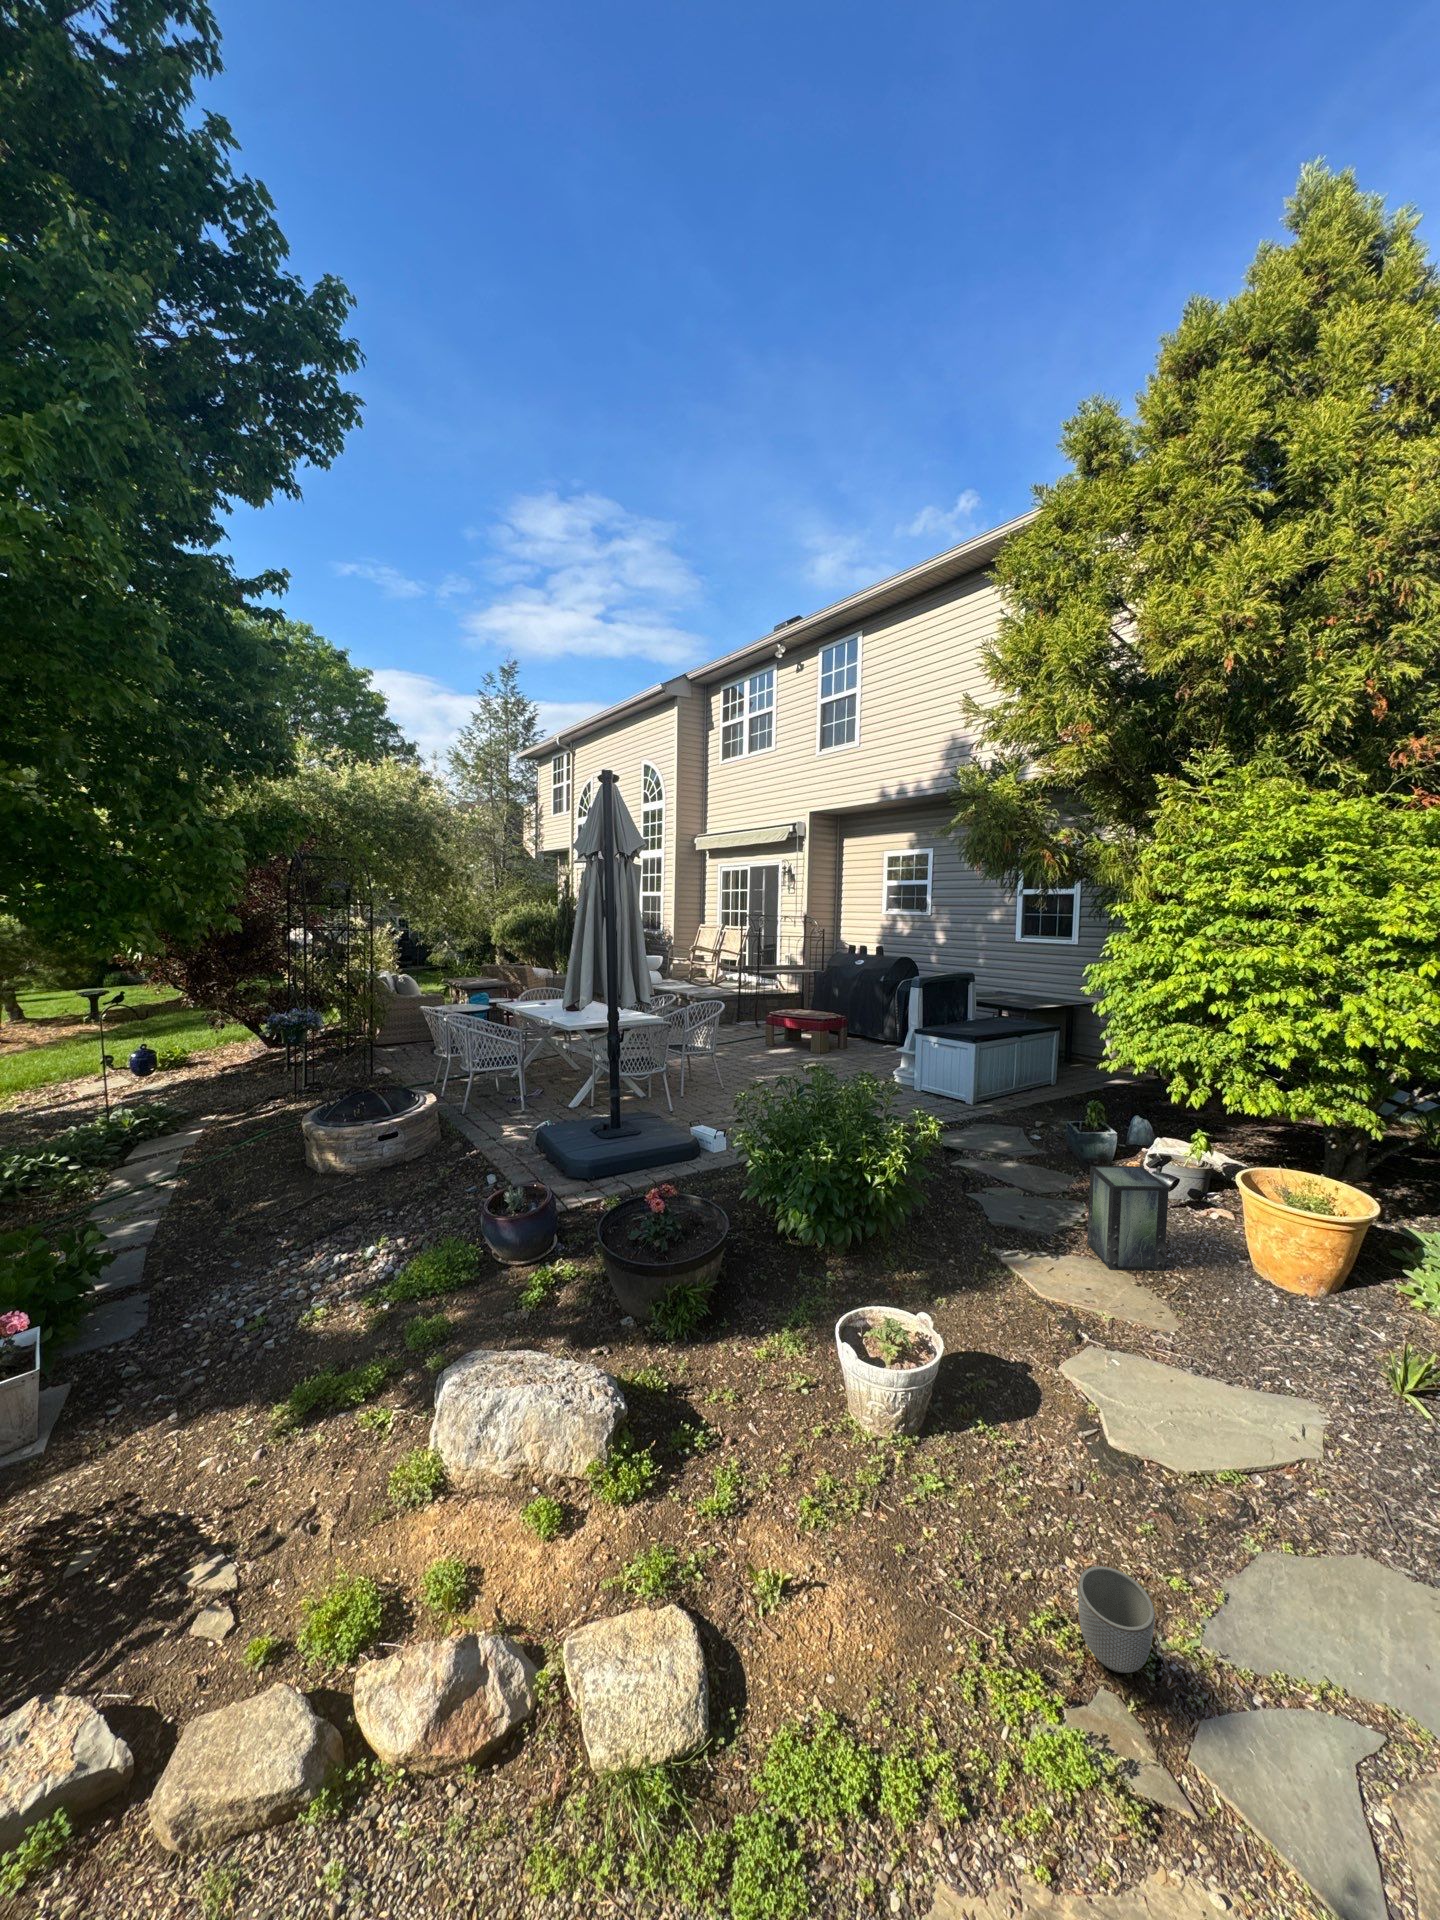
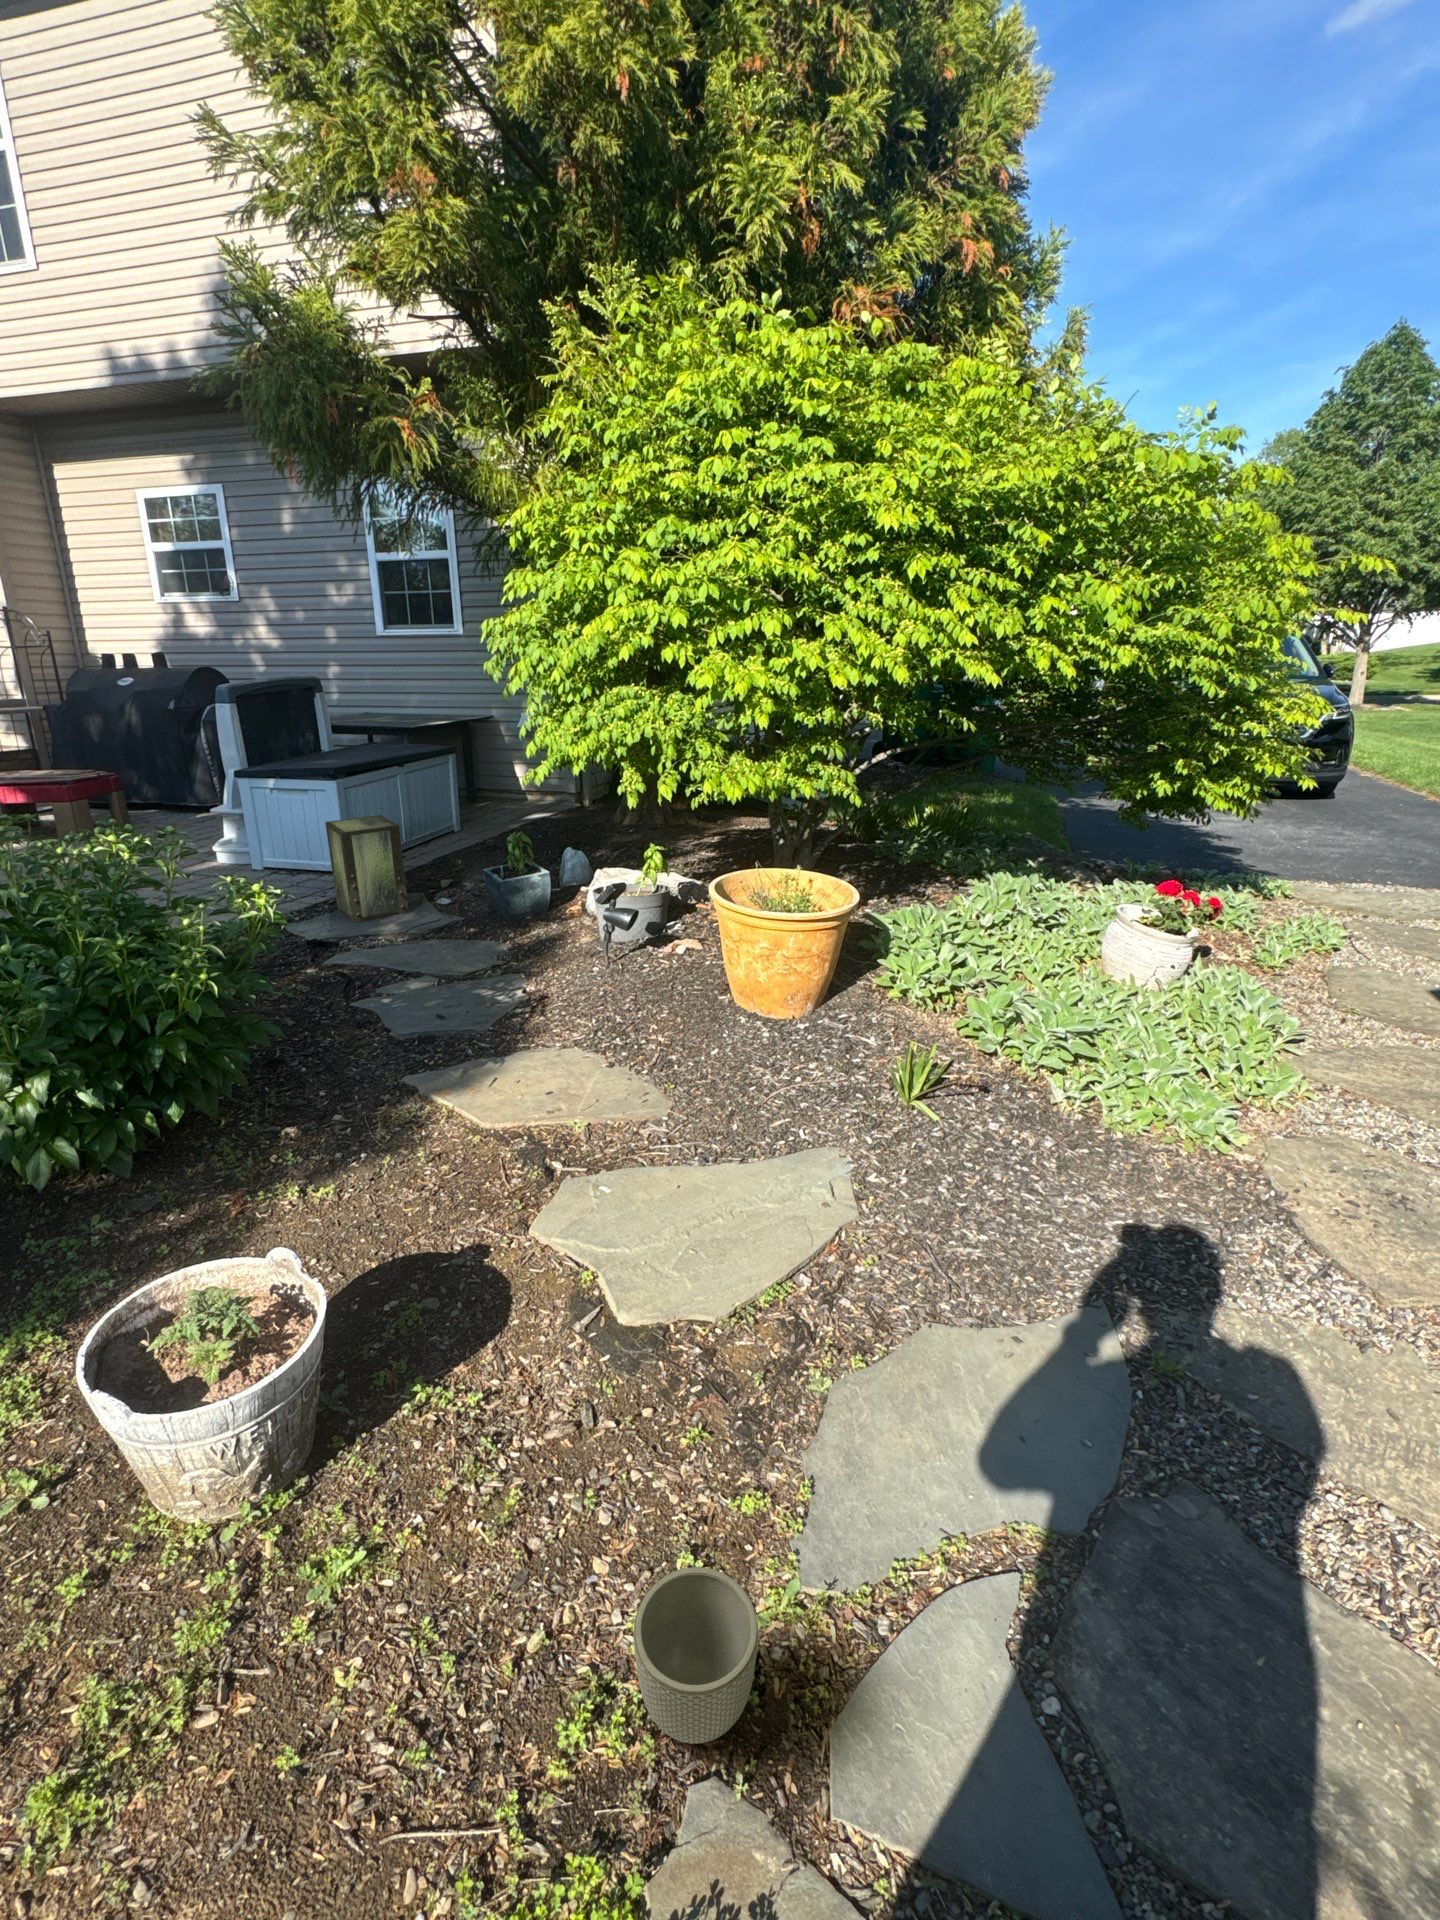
storage box: present [1087,1166,1169,1271] -> present [325,815,409,923]

